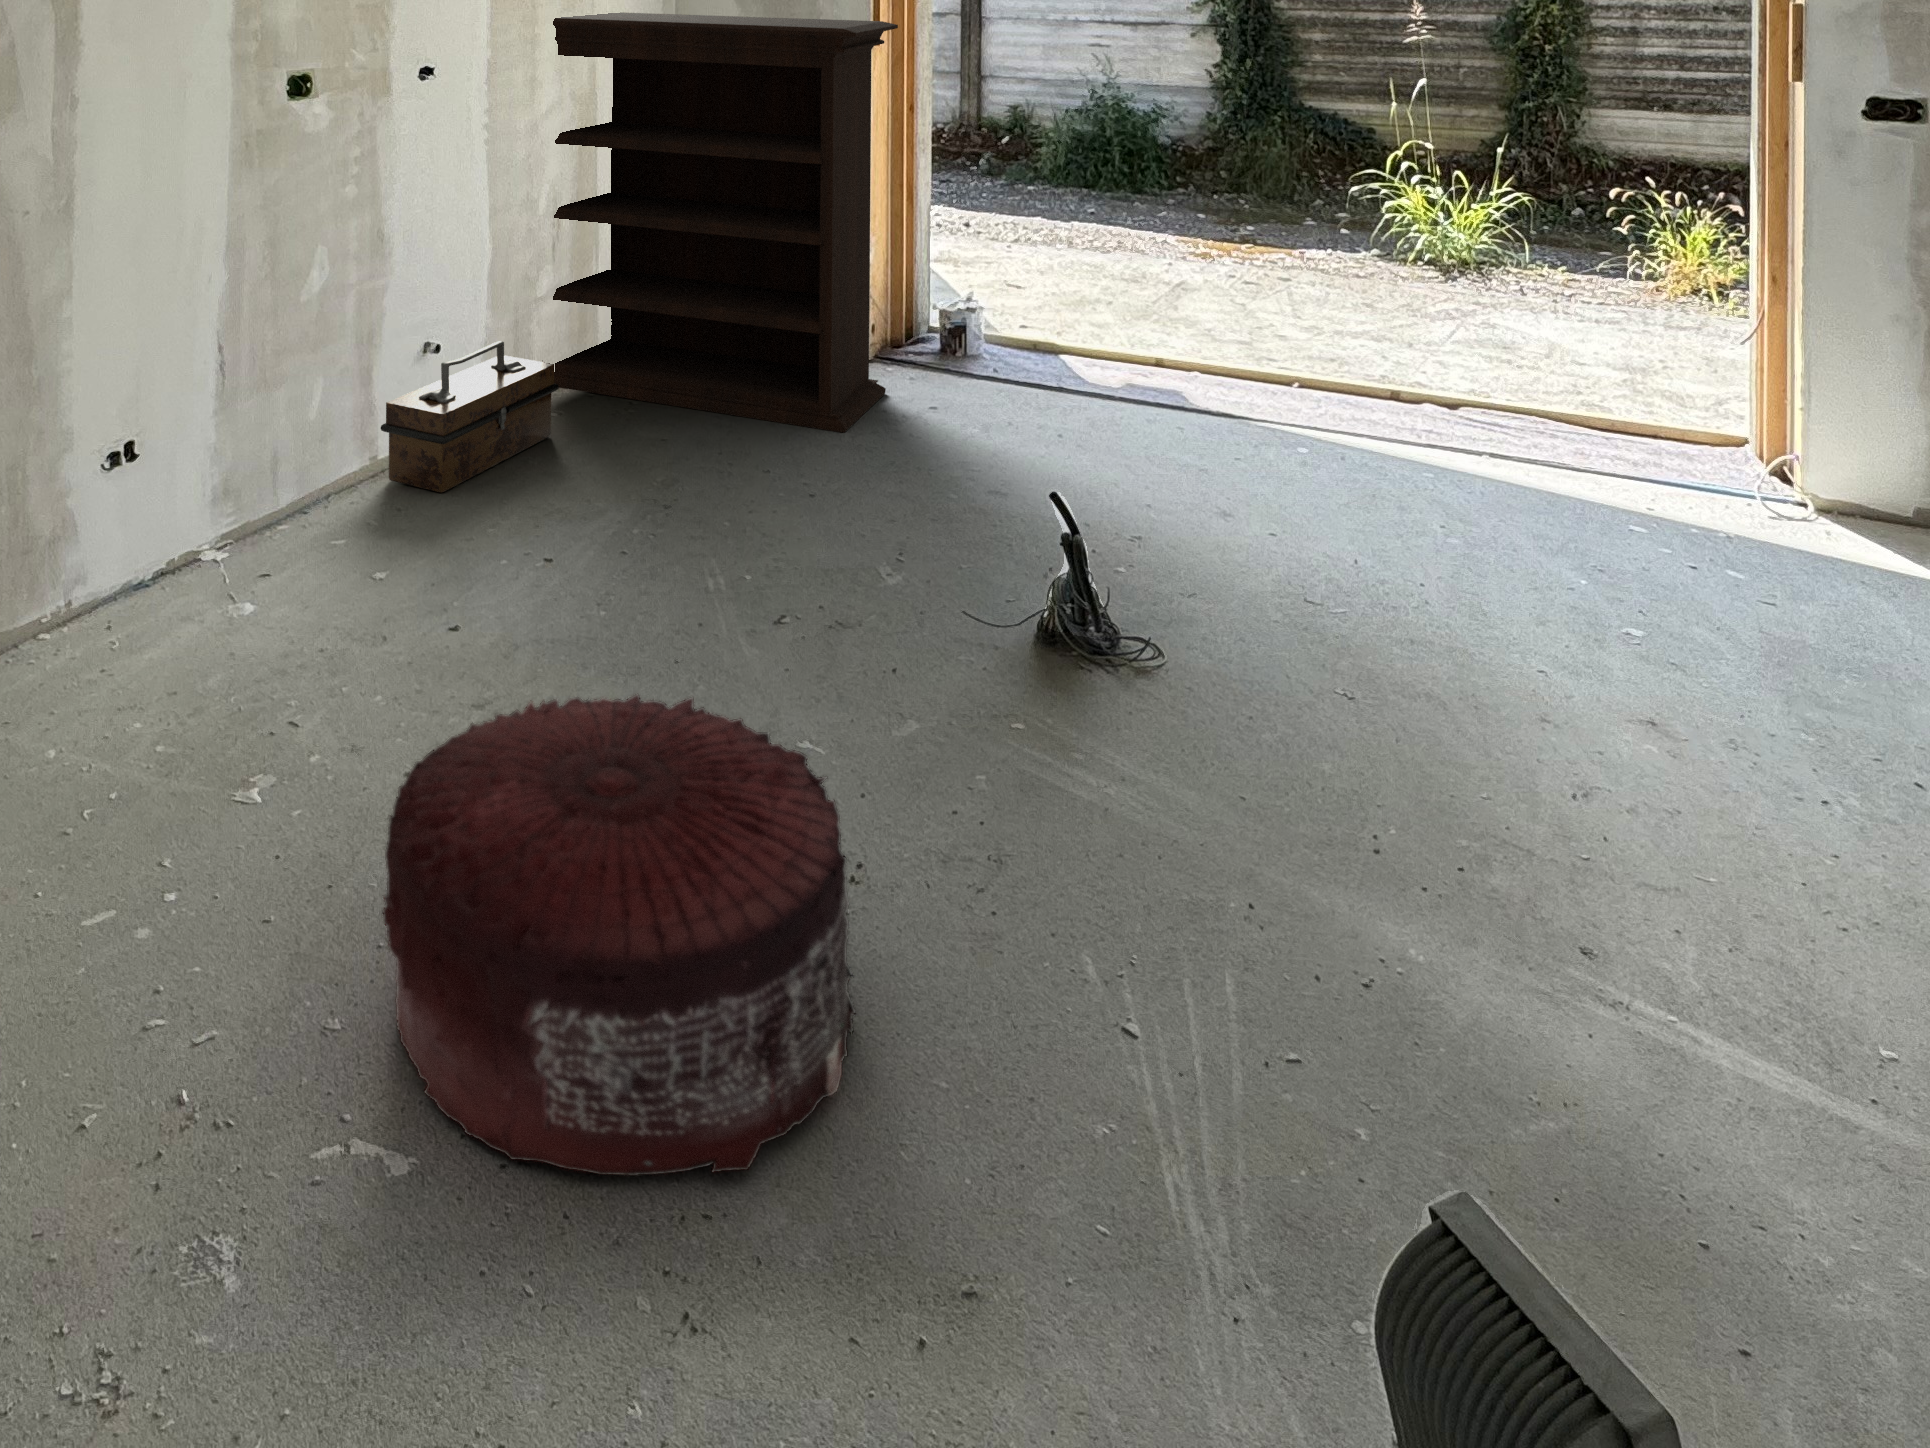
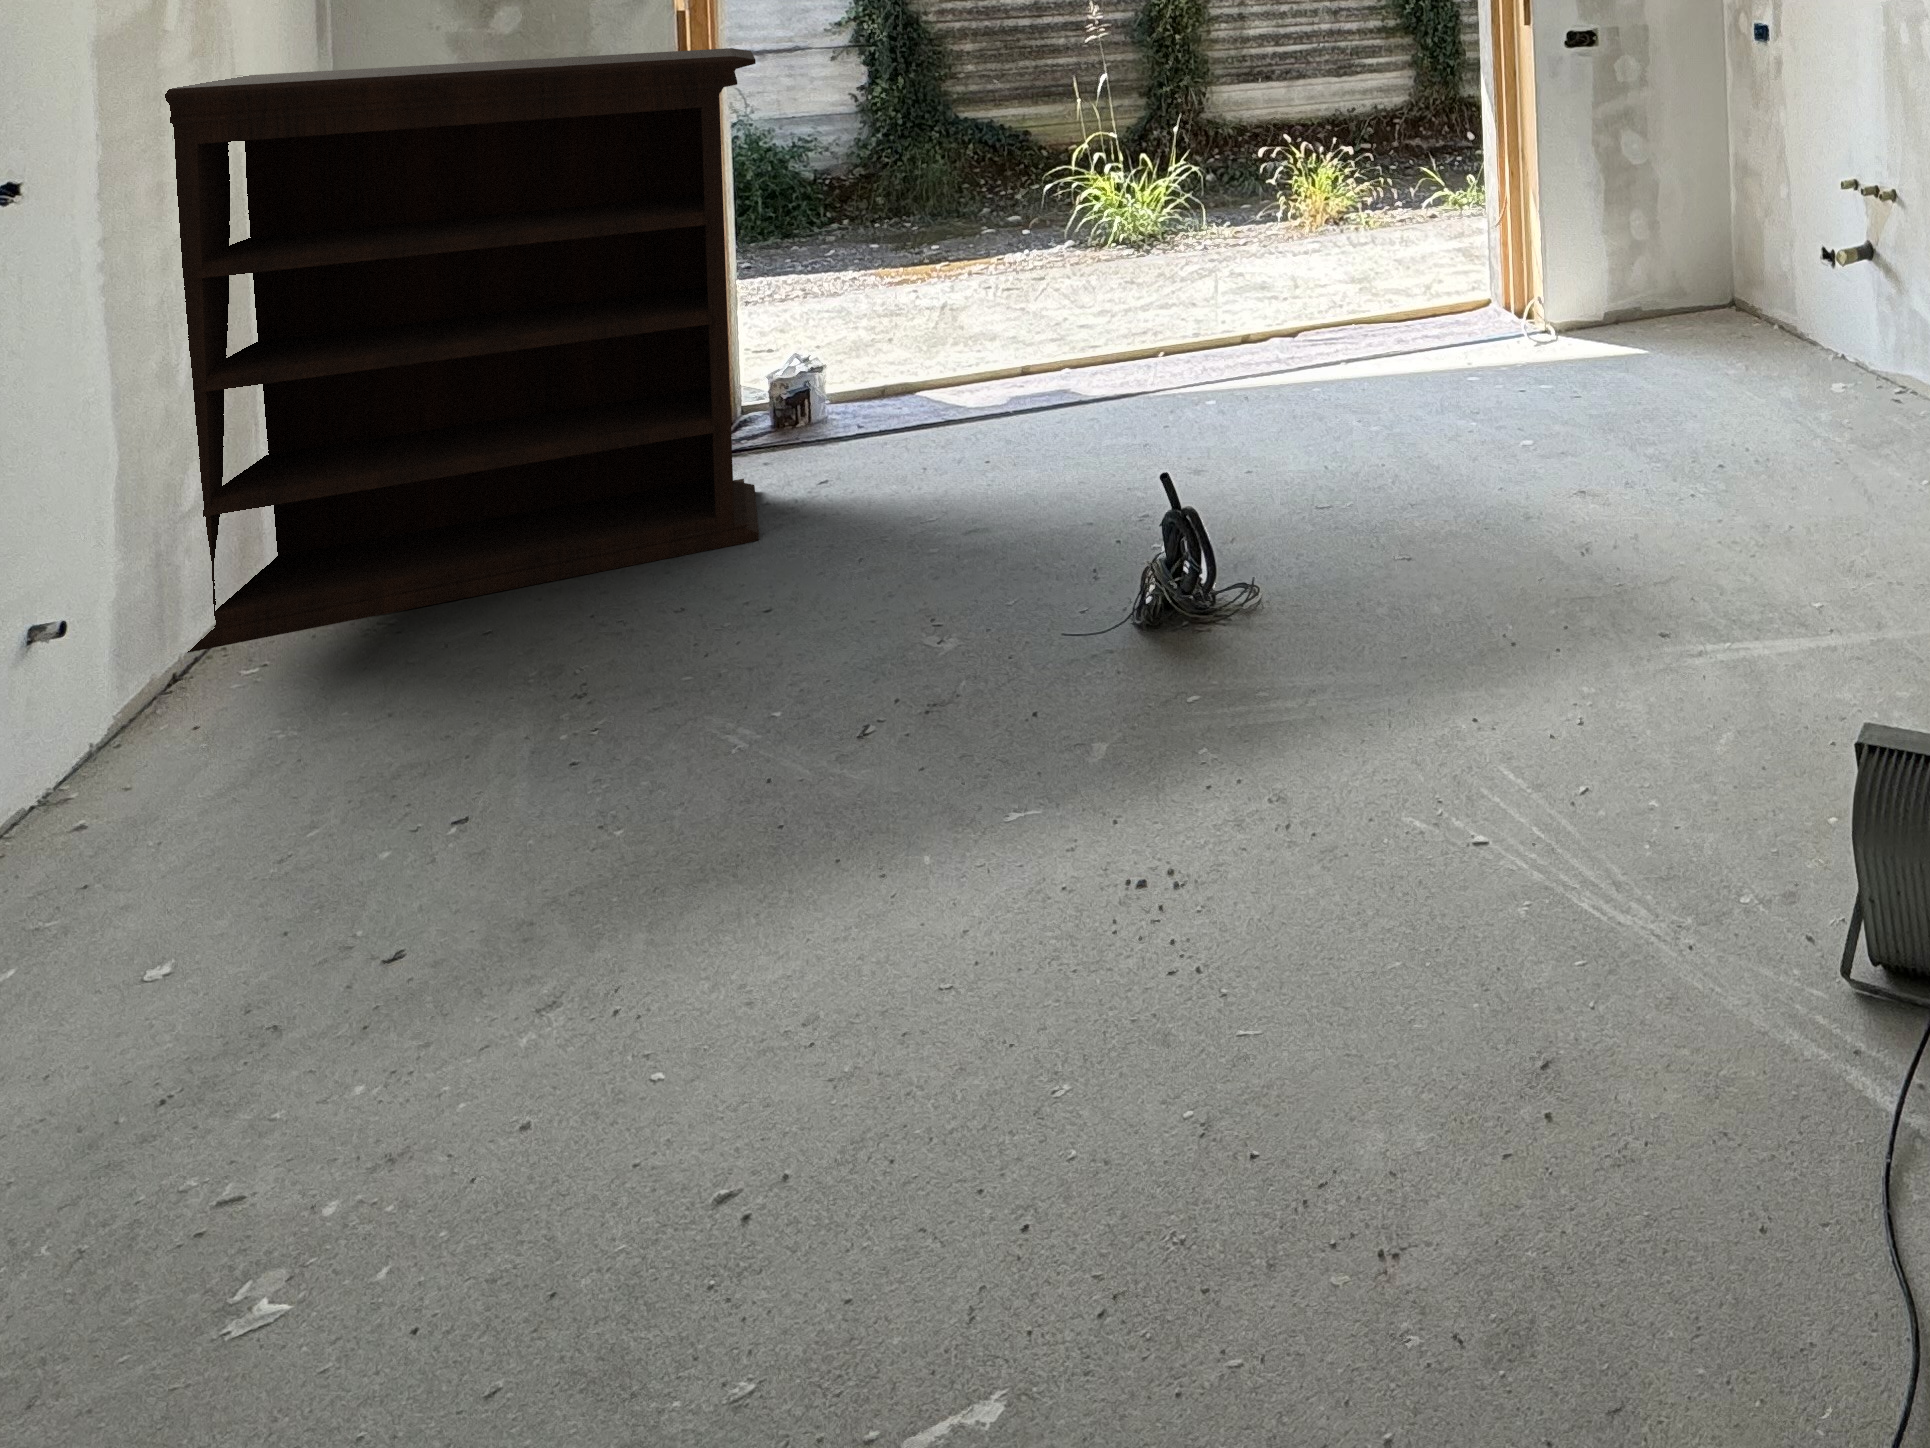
toolbox: present [381,341,559,492] -> none [63,577,331,851]
pouf: present [383,694,855,1176] -> none [956,702,1475,1206]

